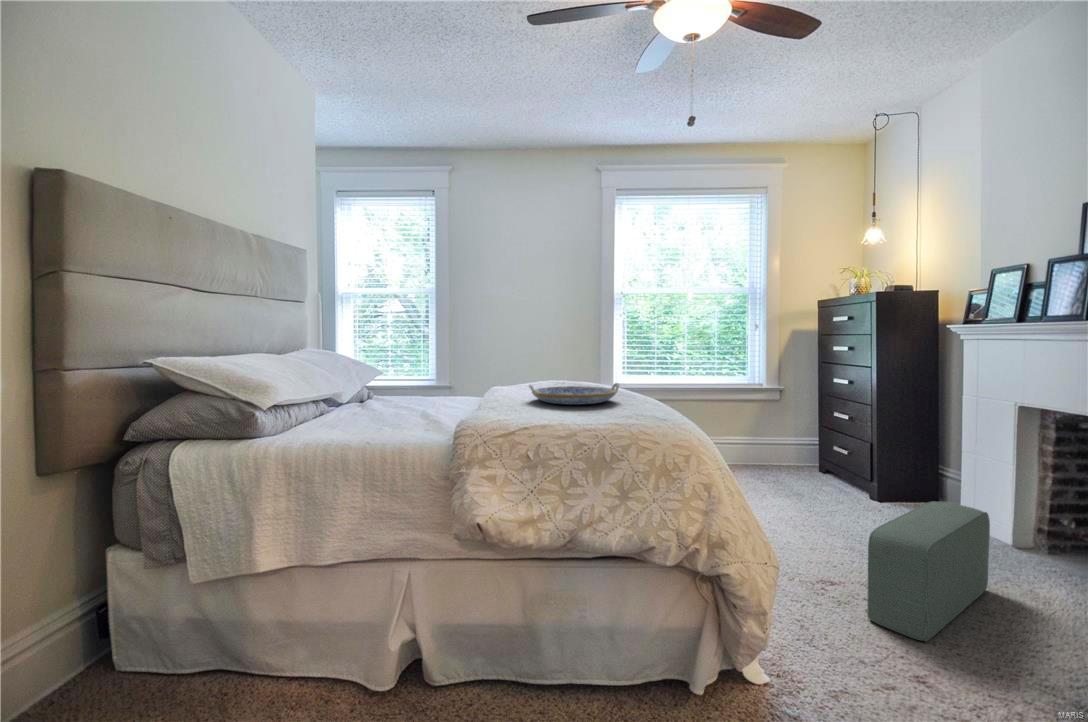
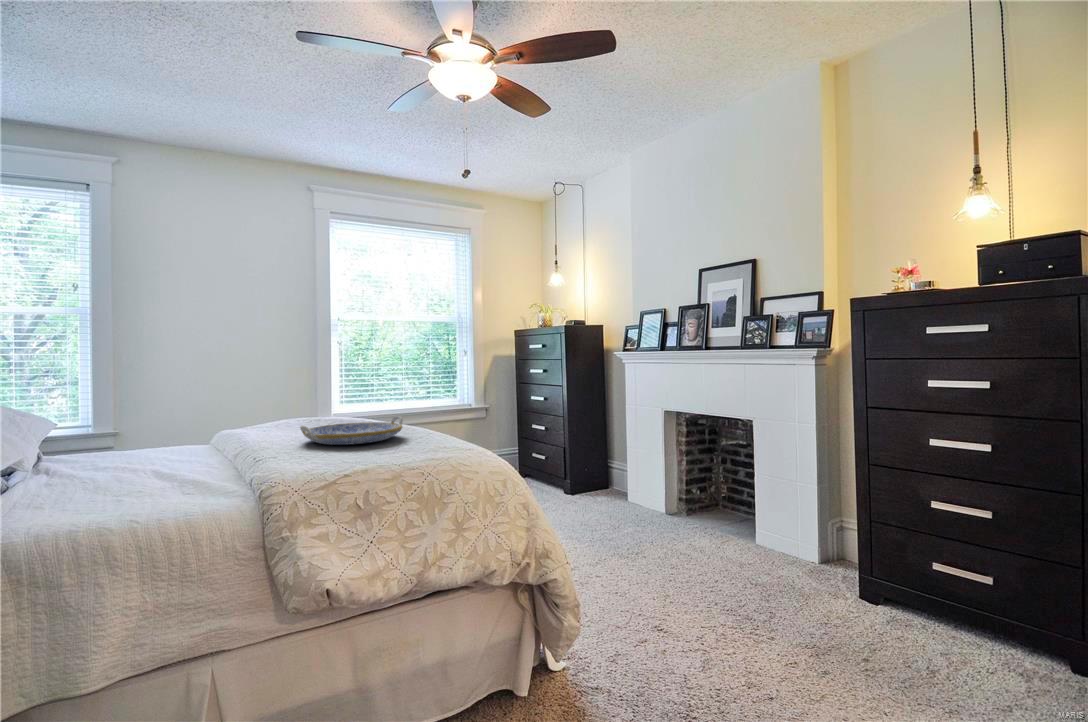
pouf: present [867,501,990,642] -> none [608,489,667,598]

